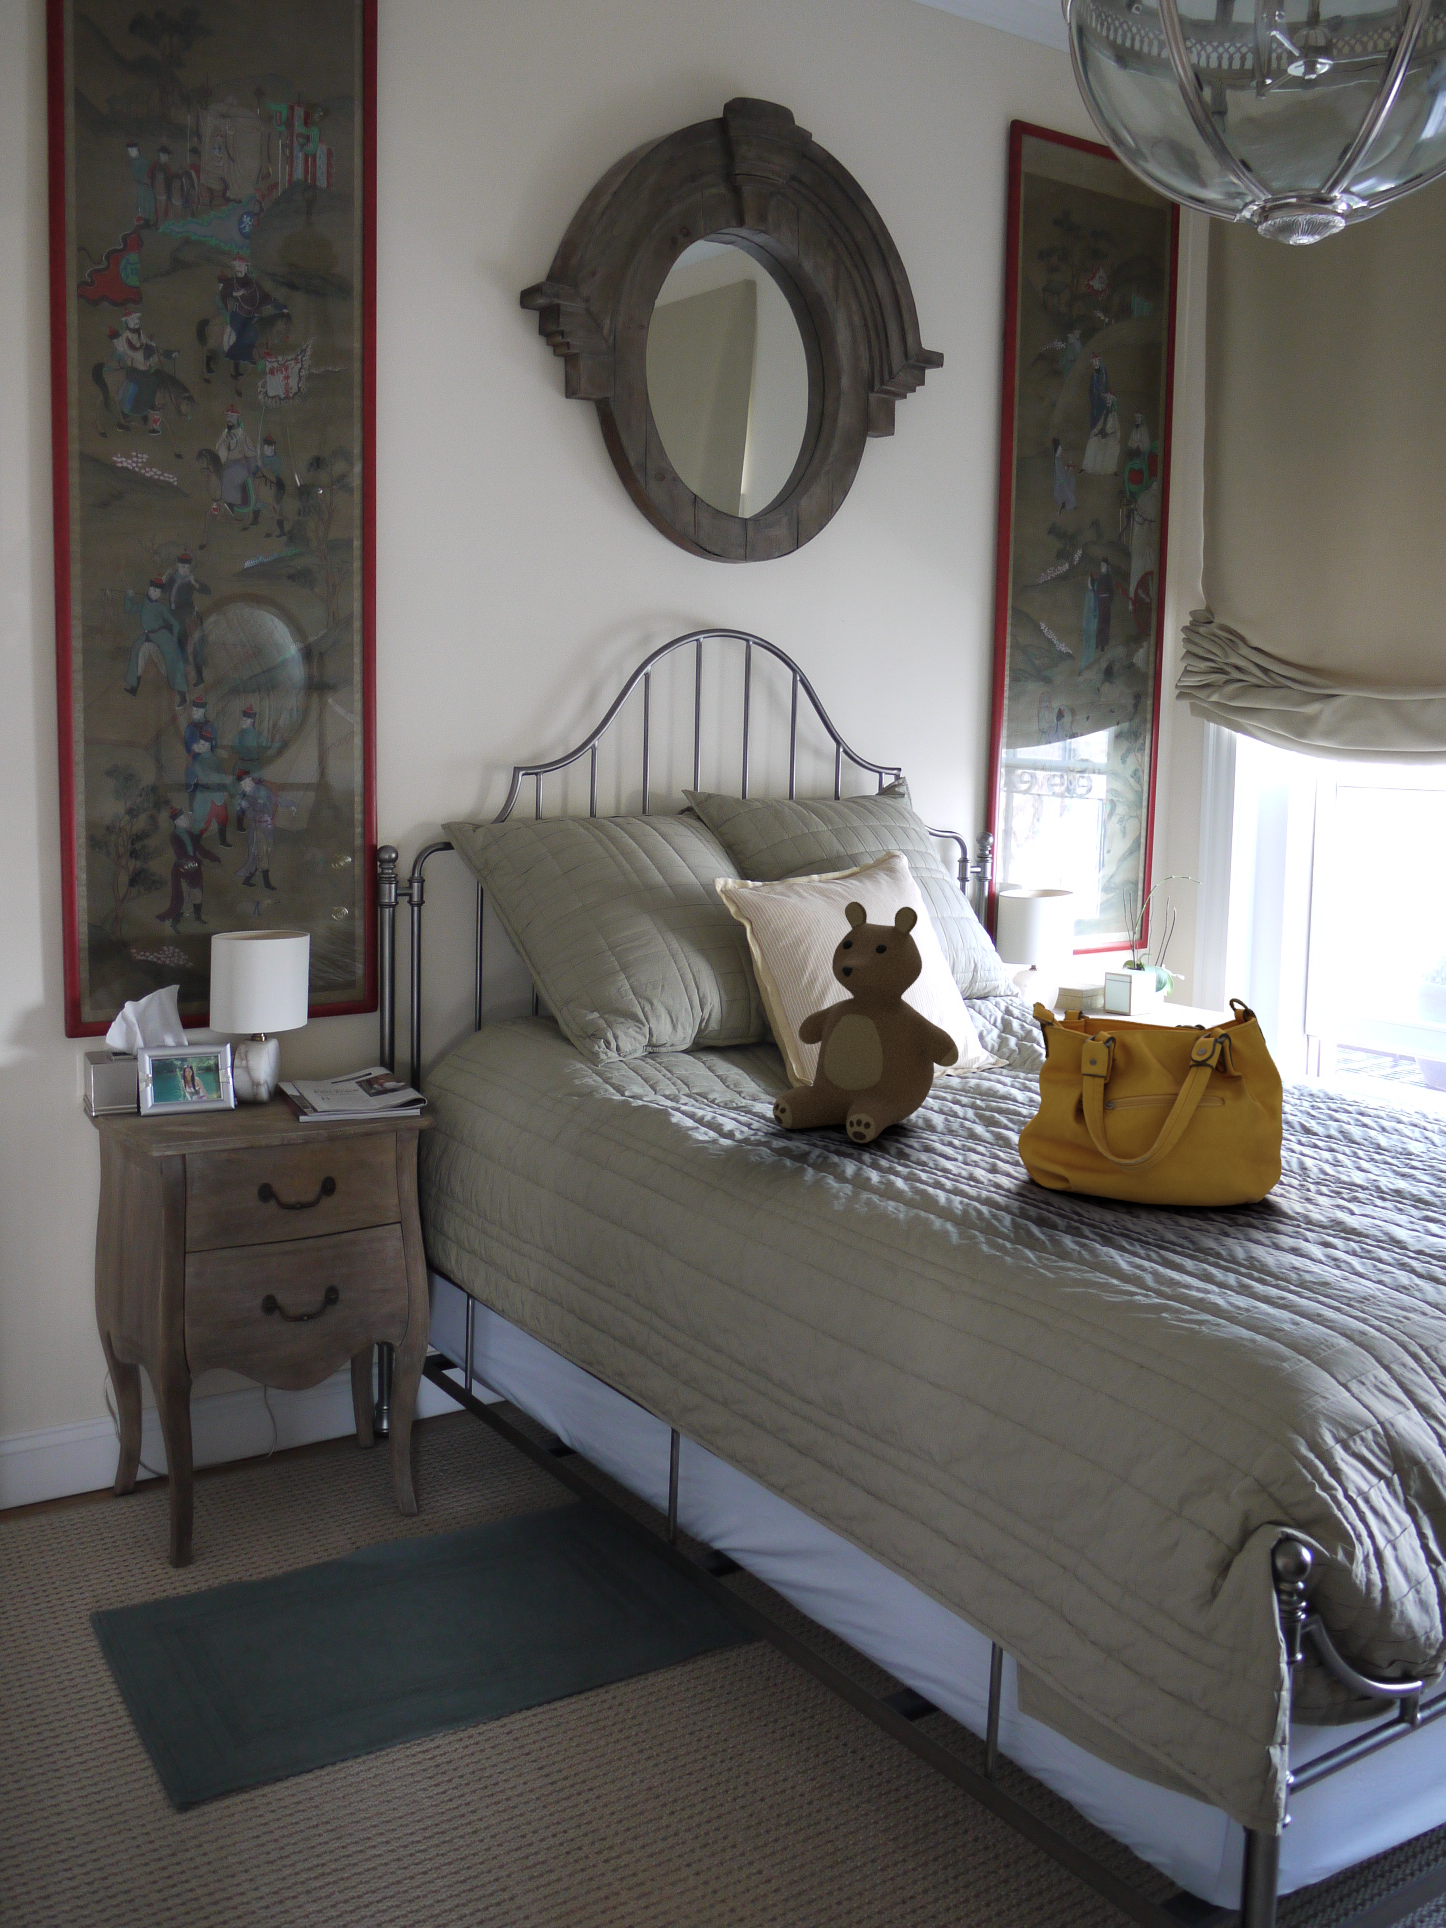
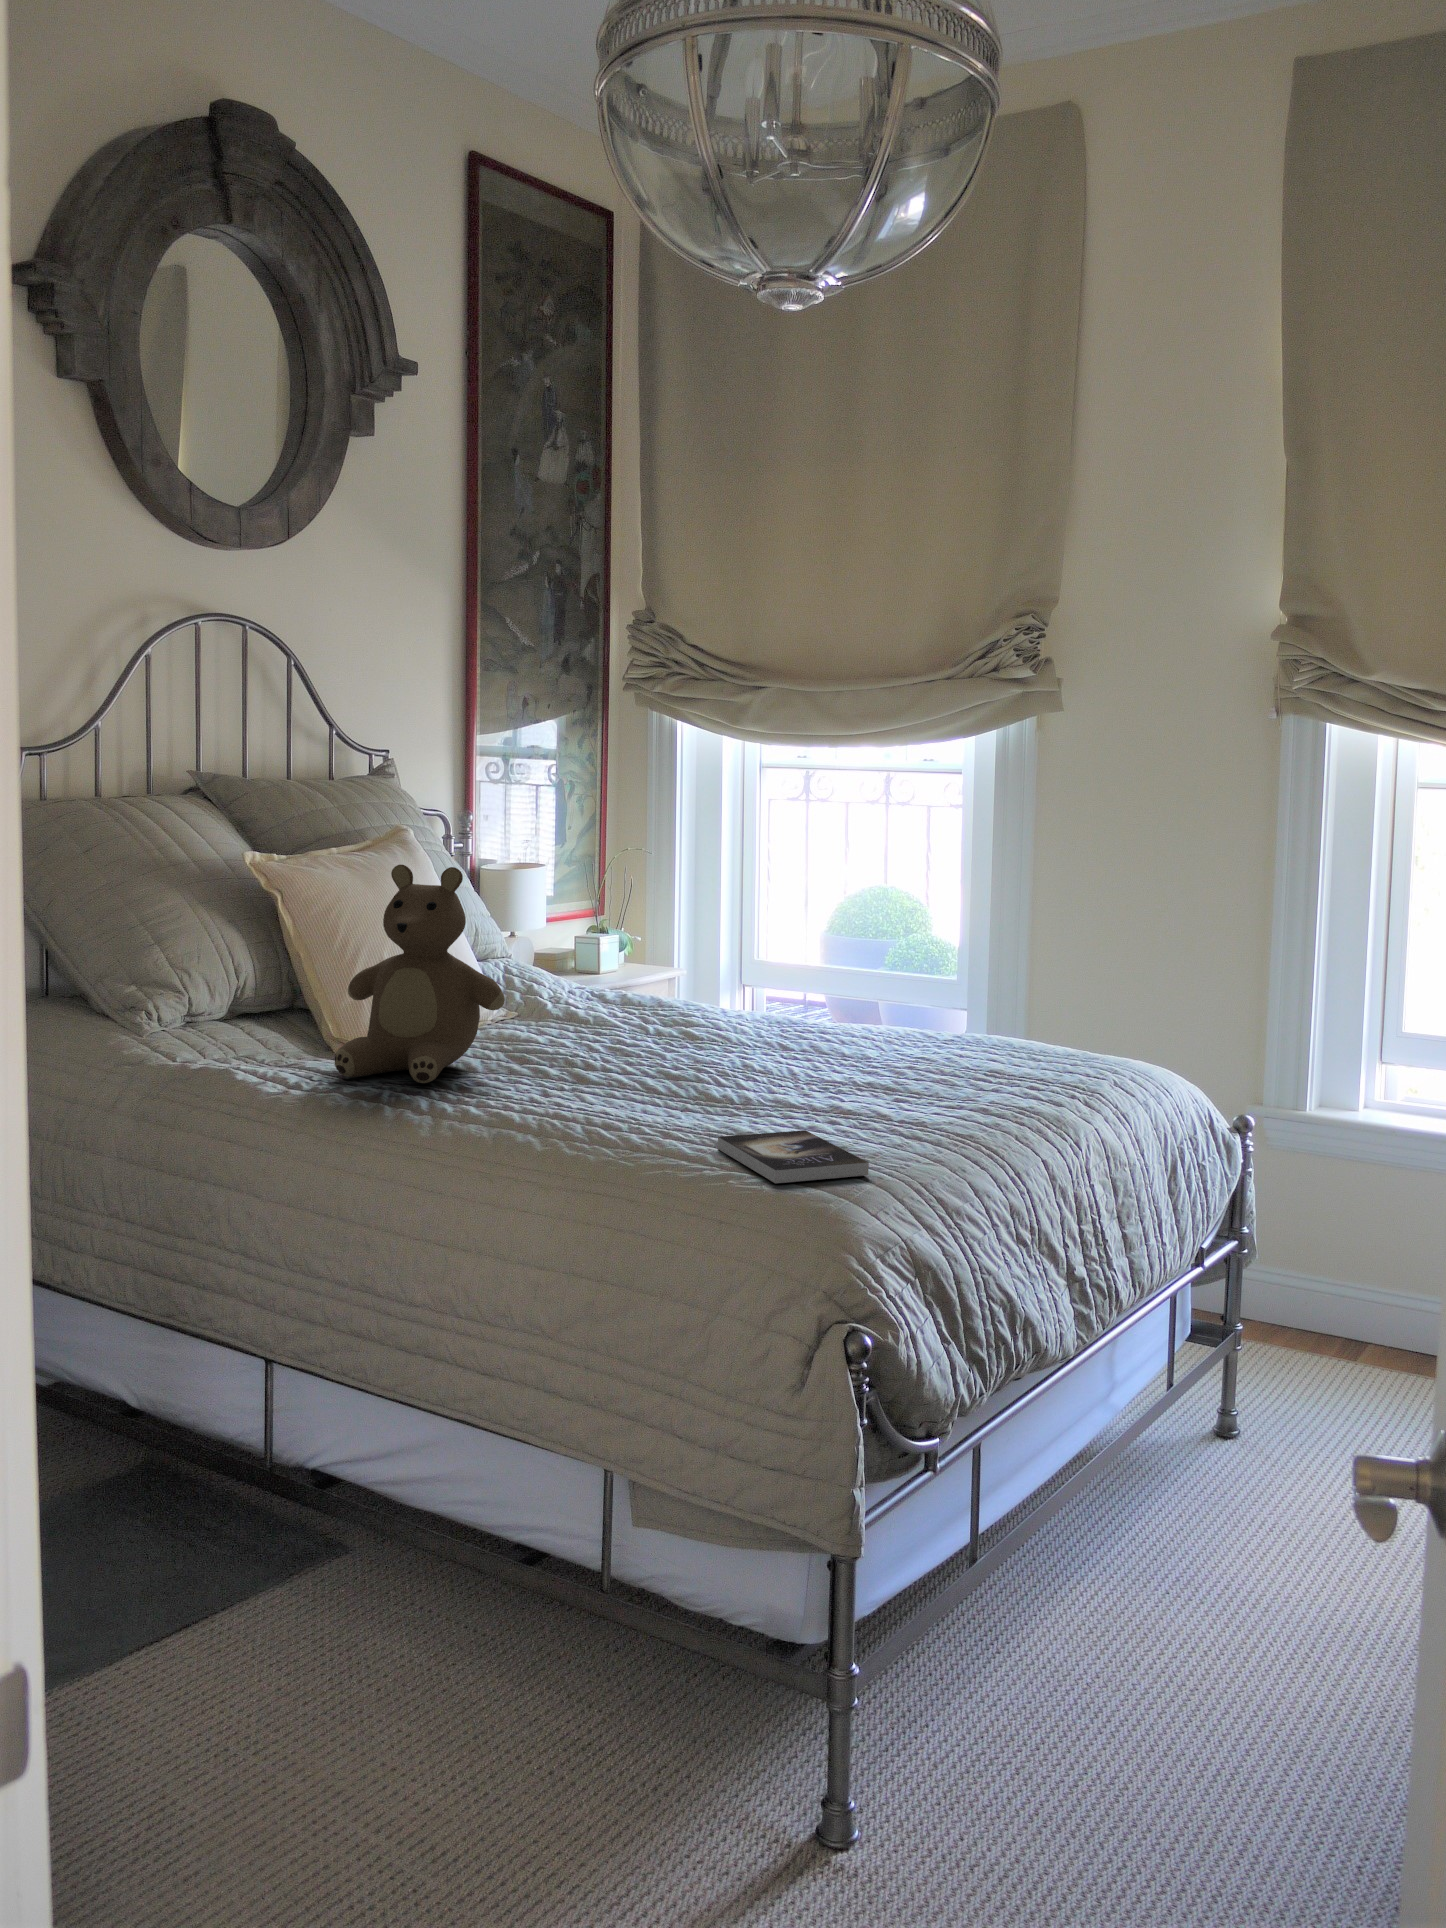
handbag: present [1018,998,1283,1206] -> none [573,933,788,1109]
book: none [1166,1249,1350,1325] -> present [718,1130,869,1183]

